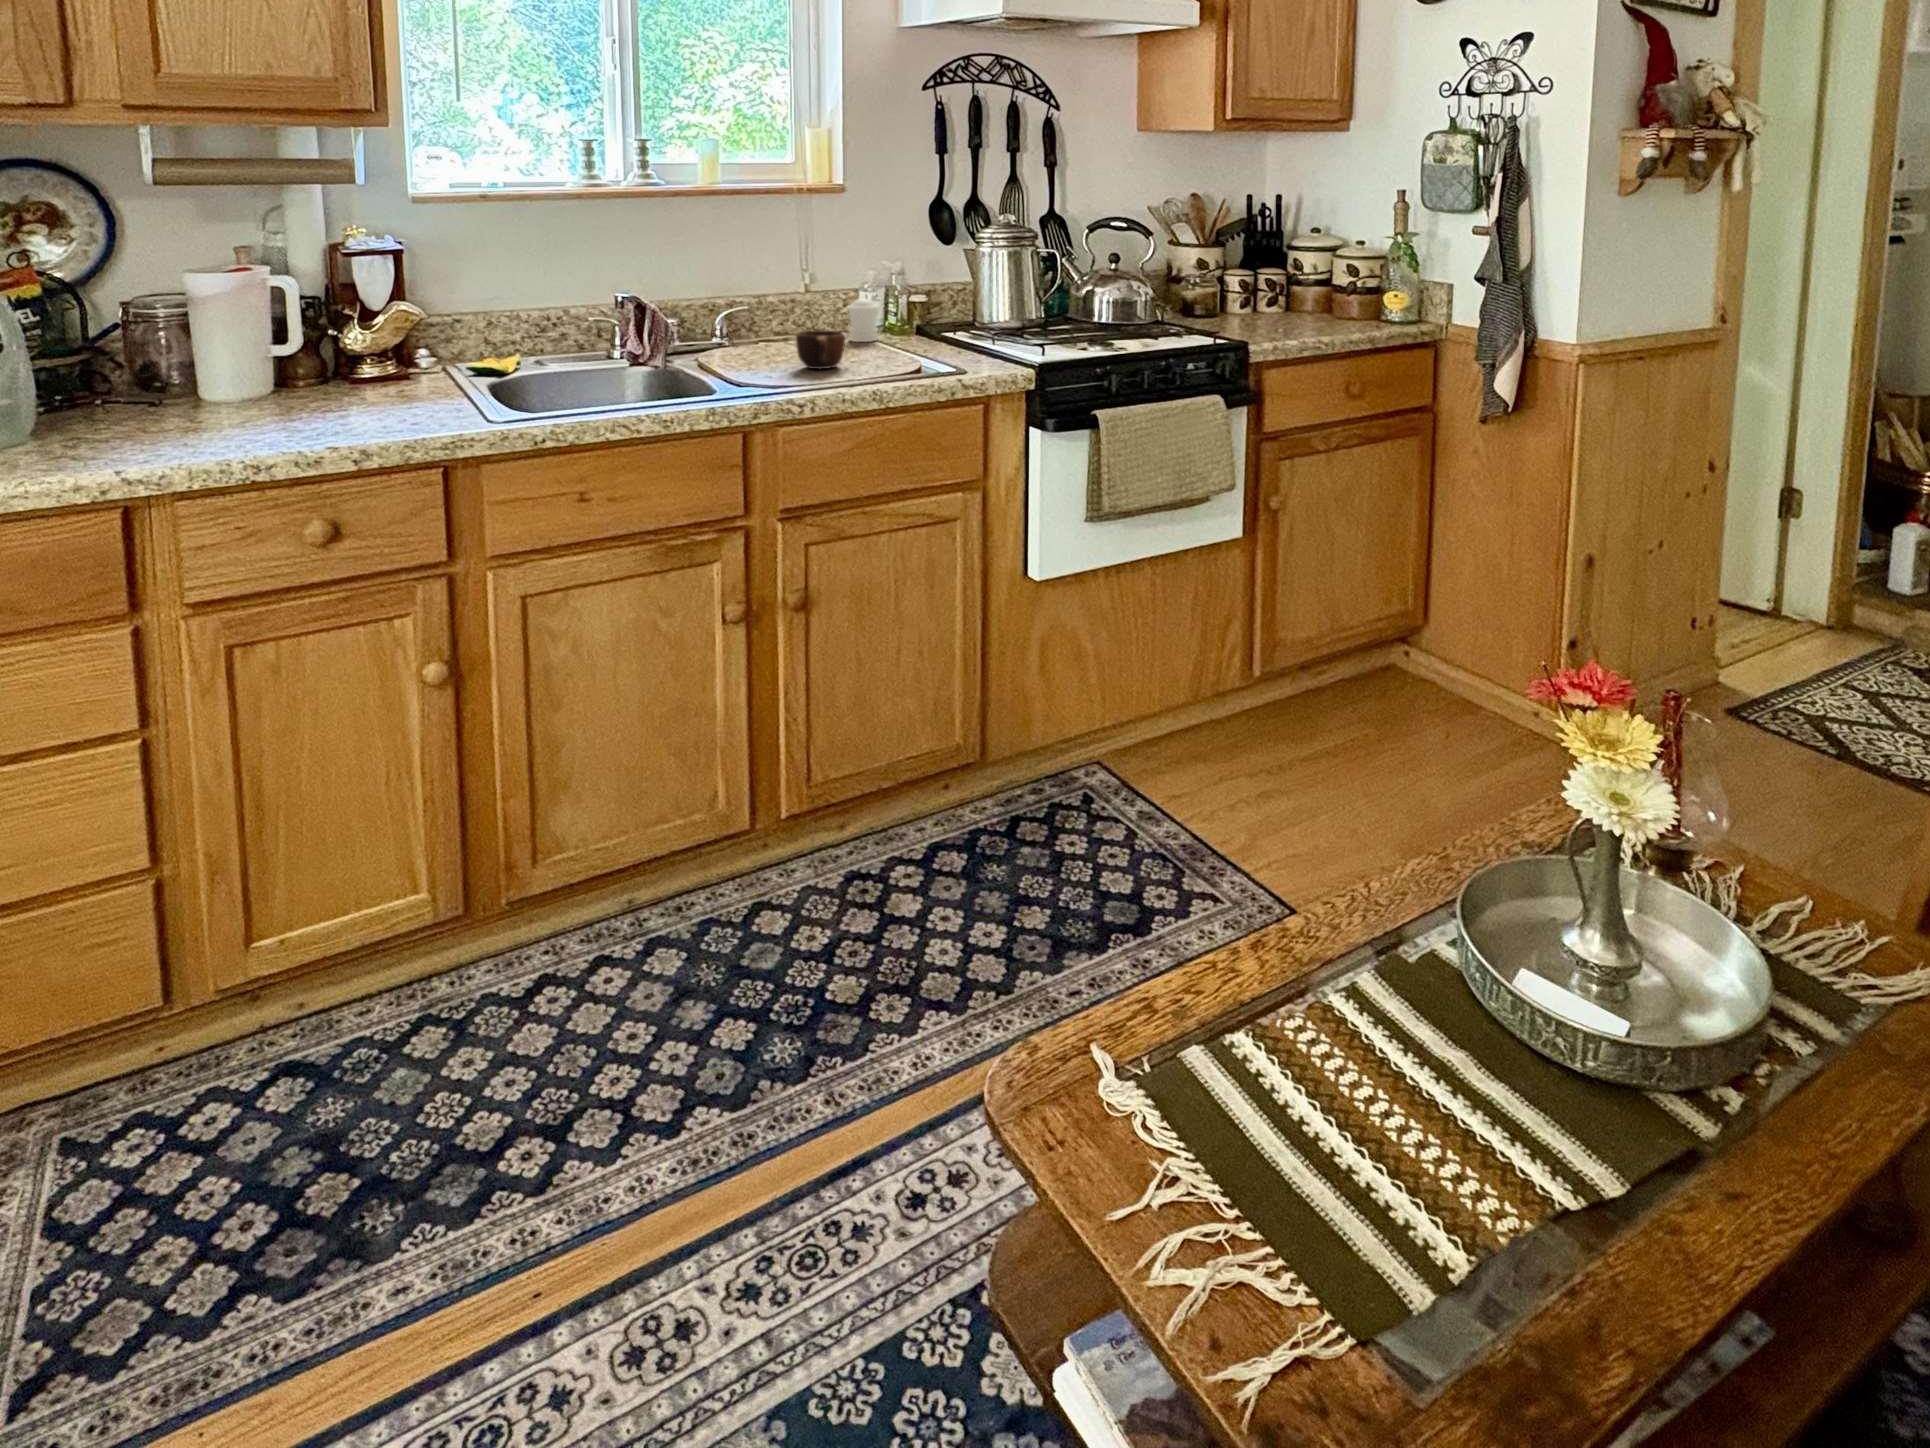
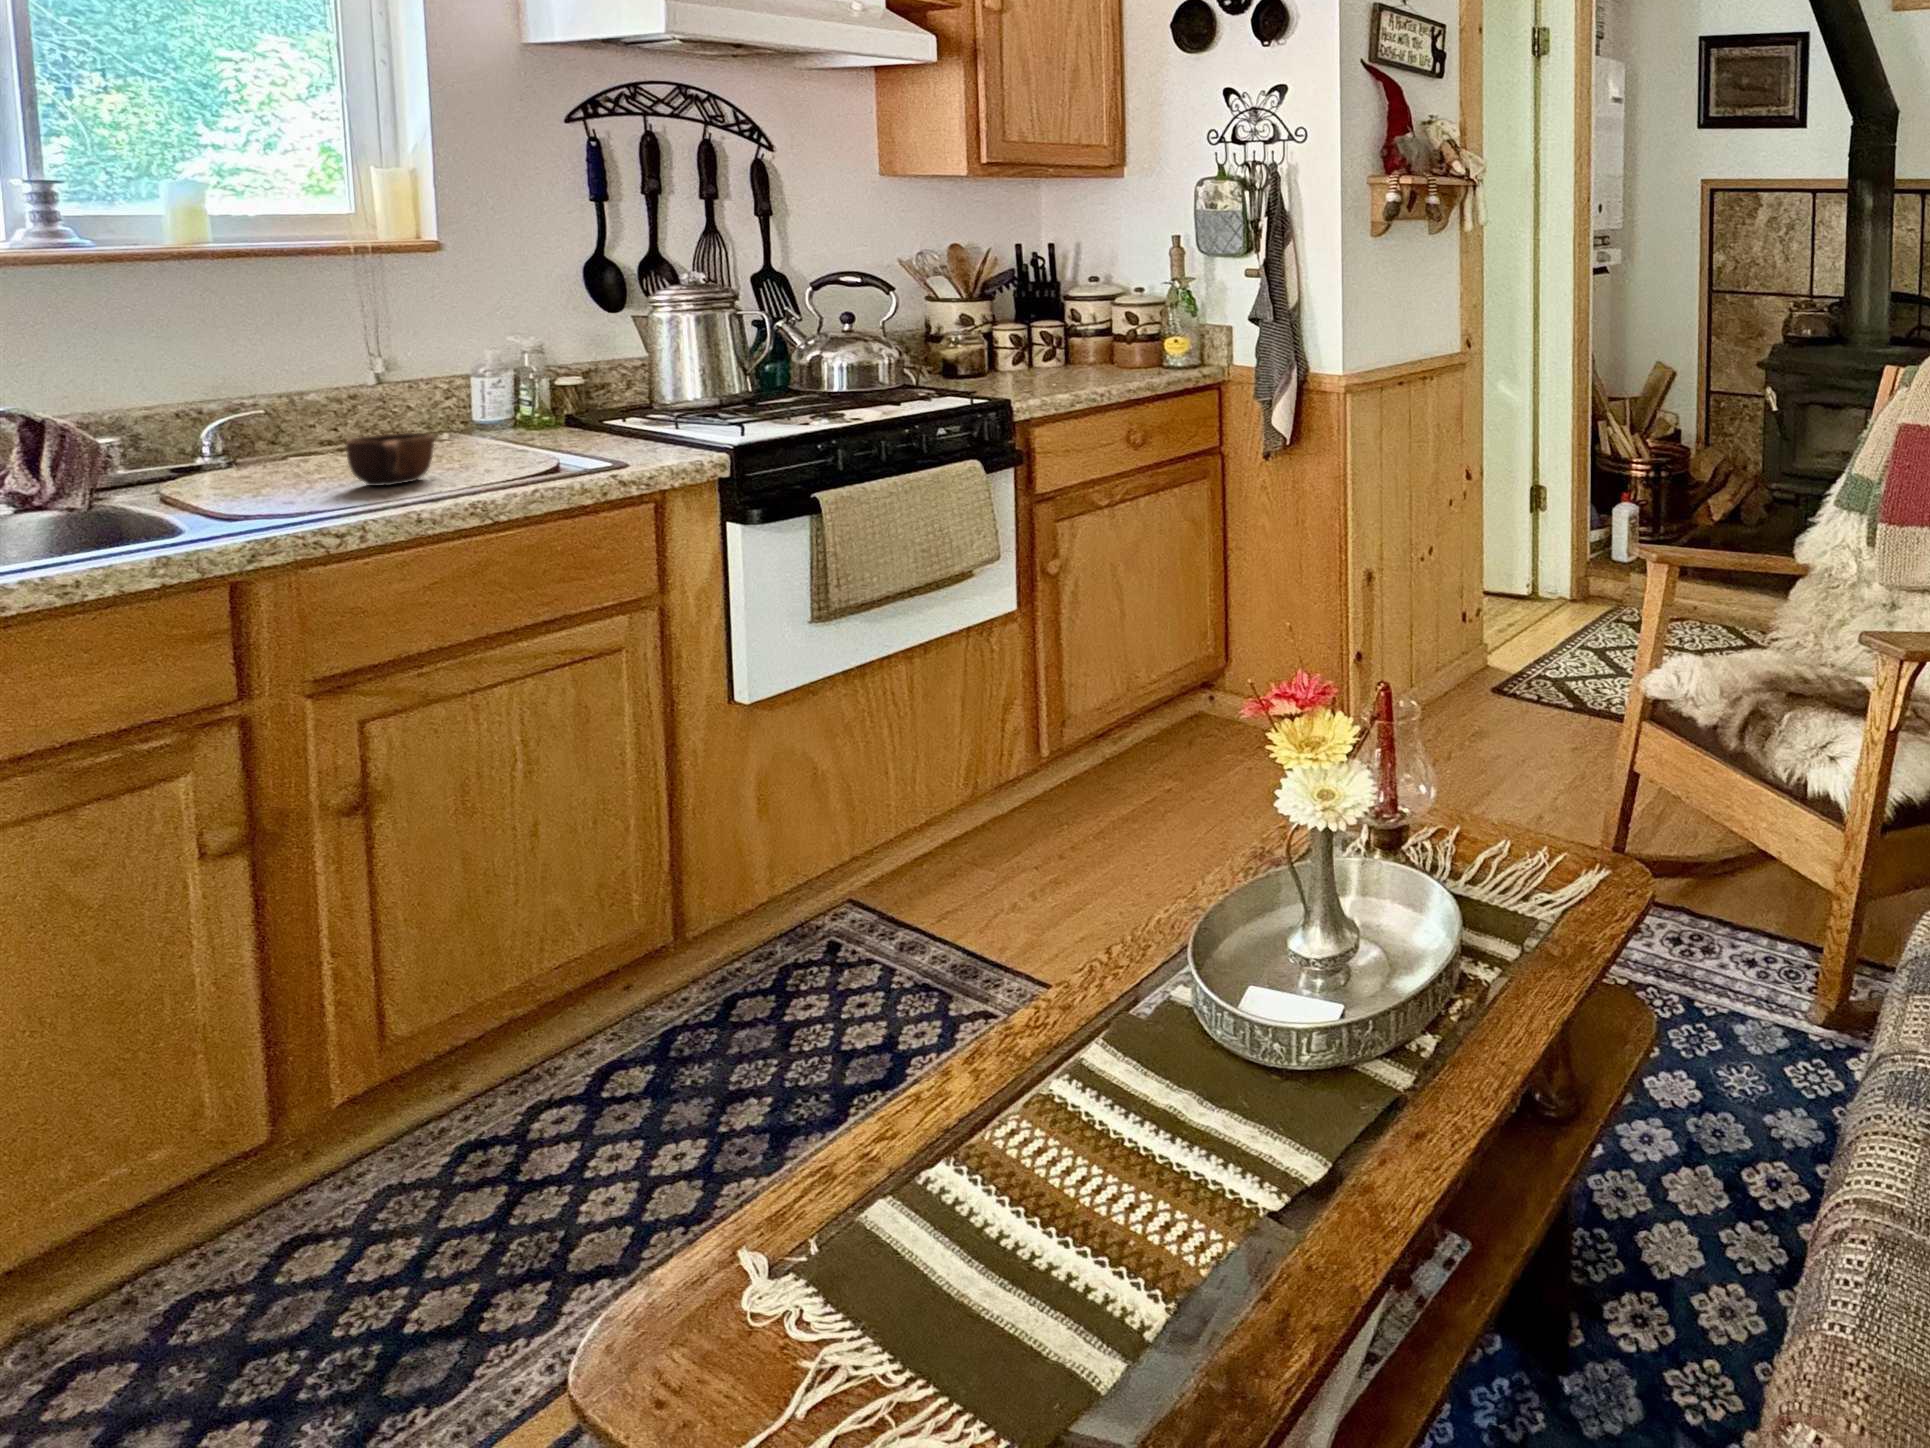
salt shaker: present [848,298,878,342] -> none [446,387,500,445]

